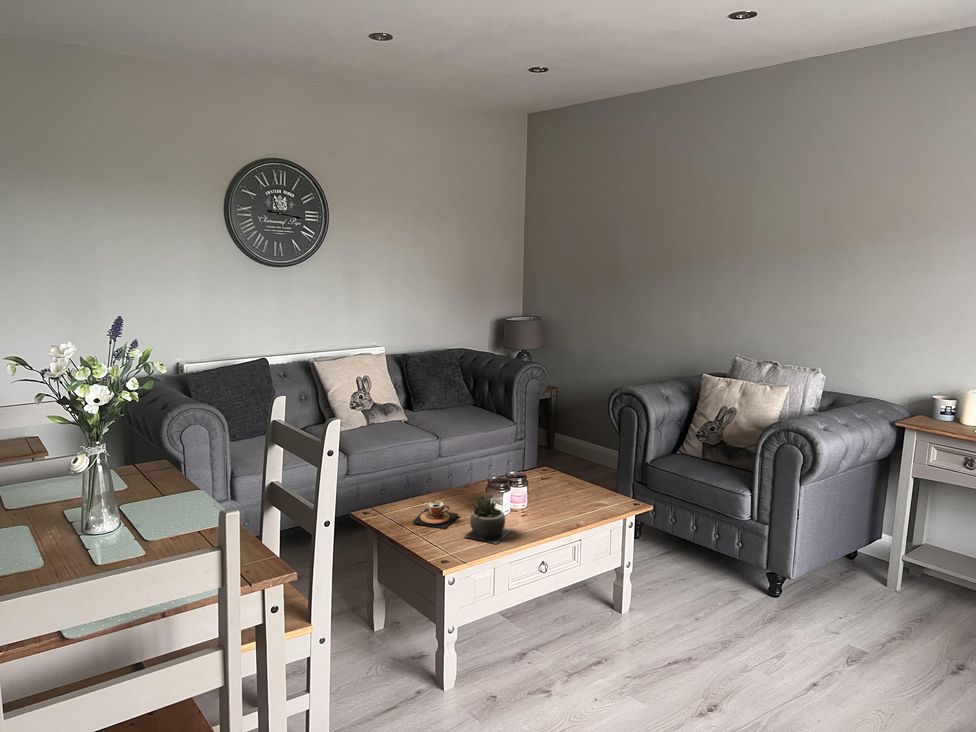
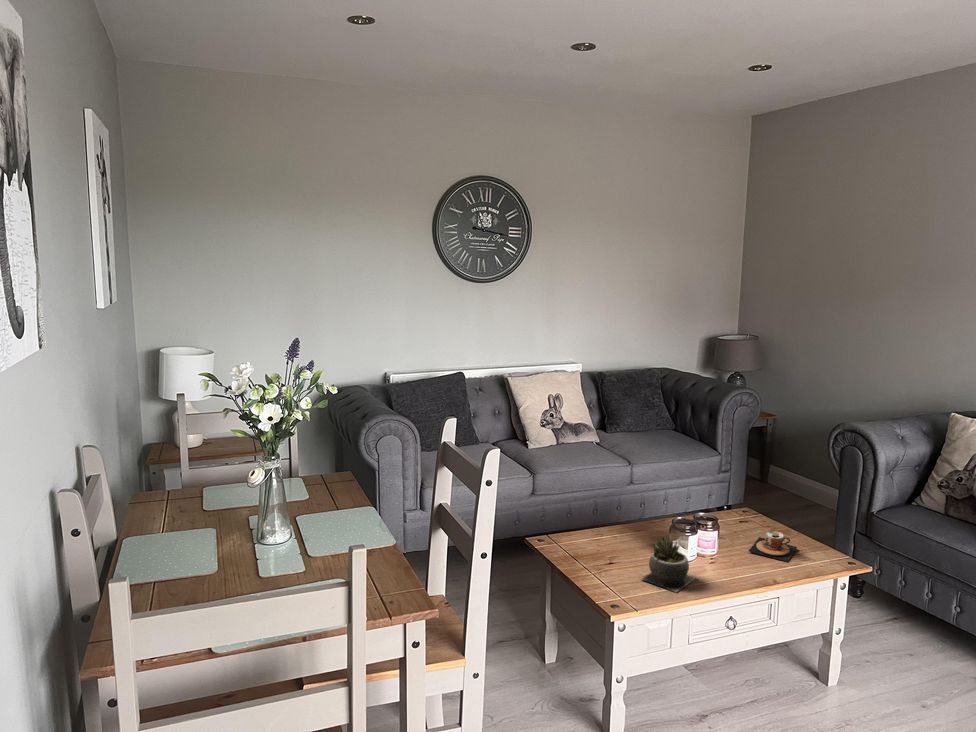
teacup: present [412,501,458,529] -> present [749,531,797,562]

